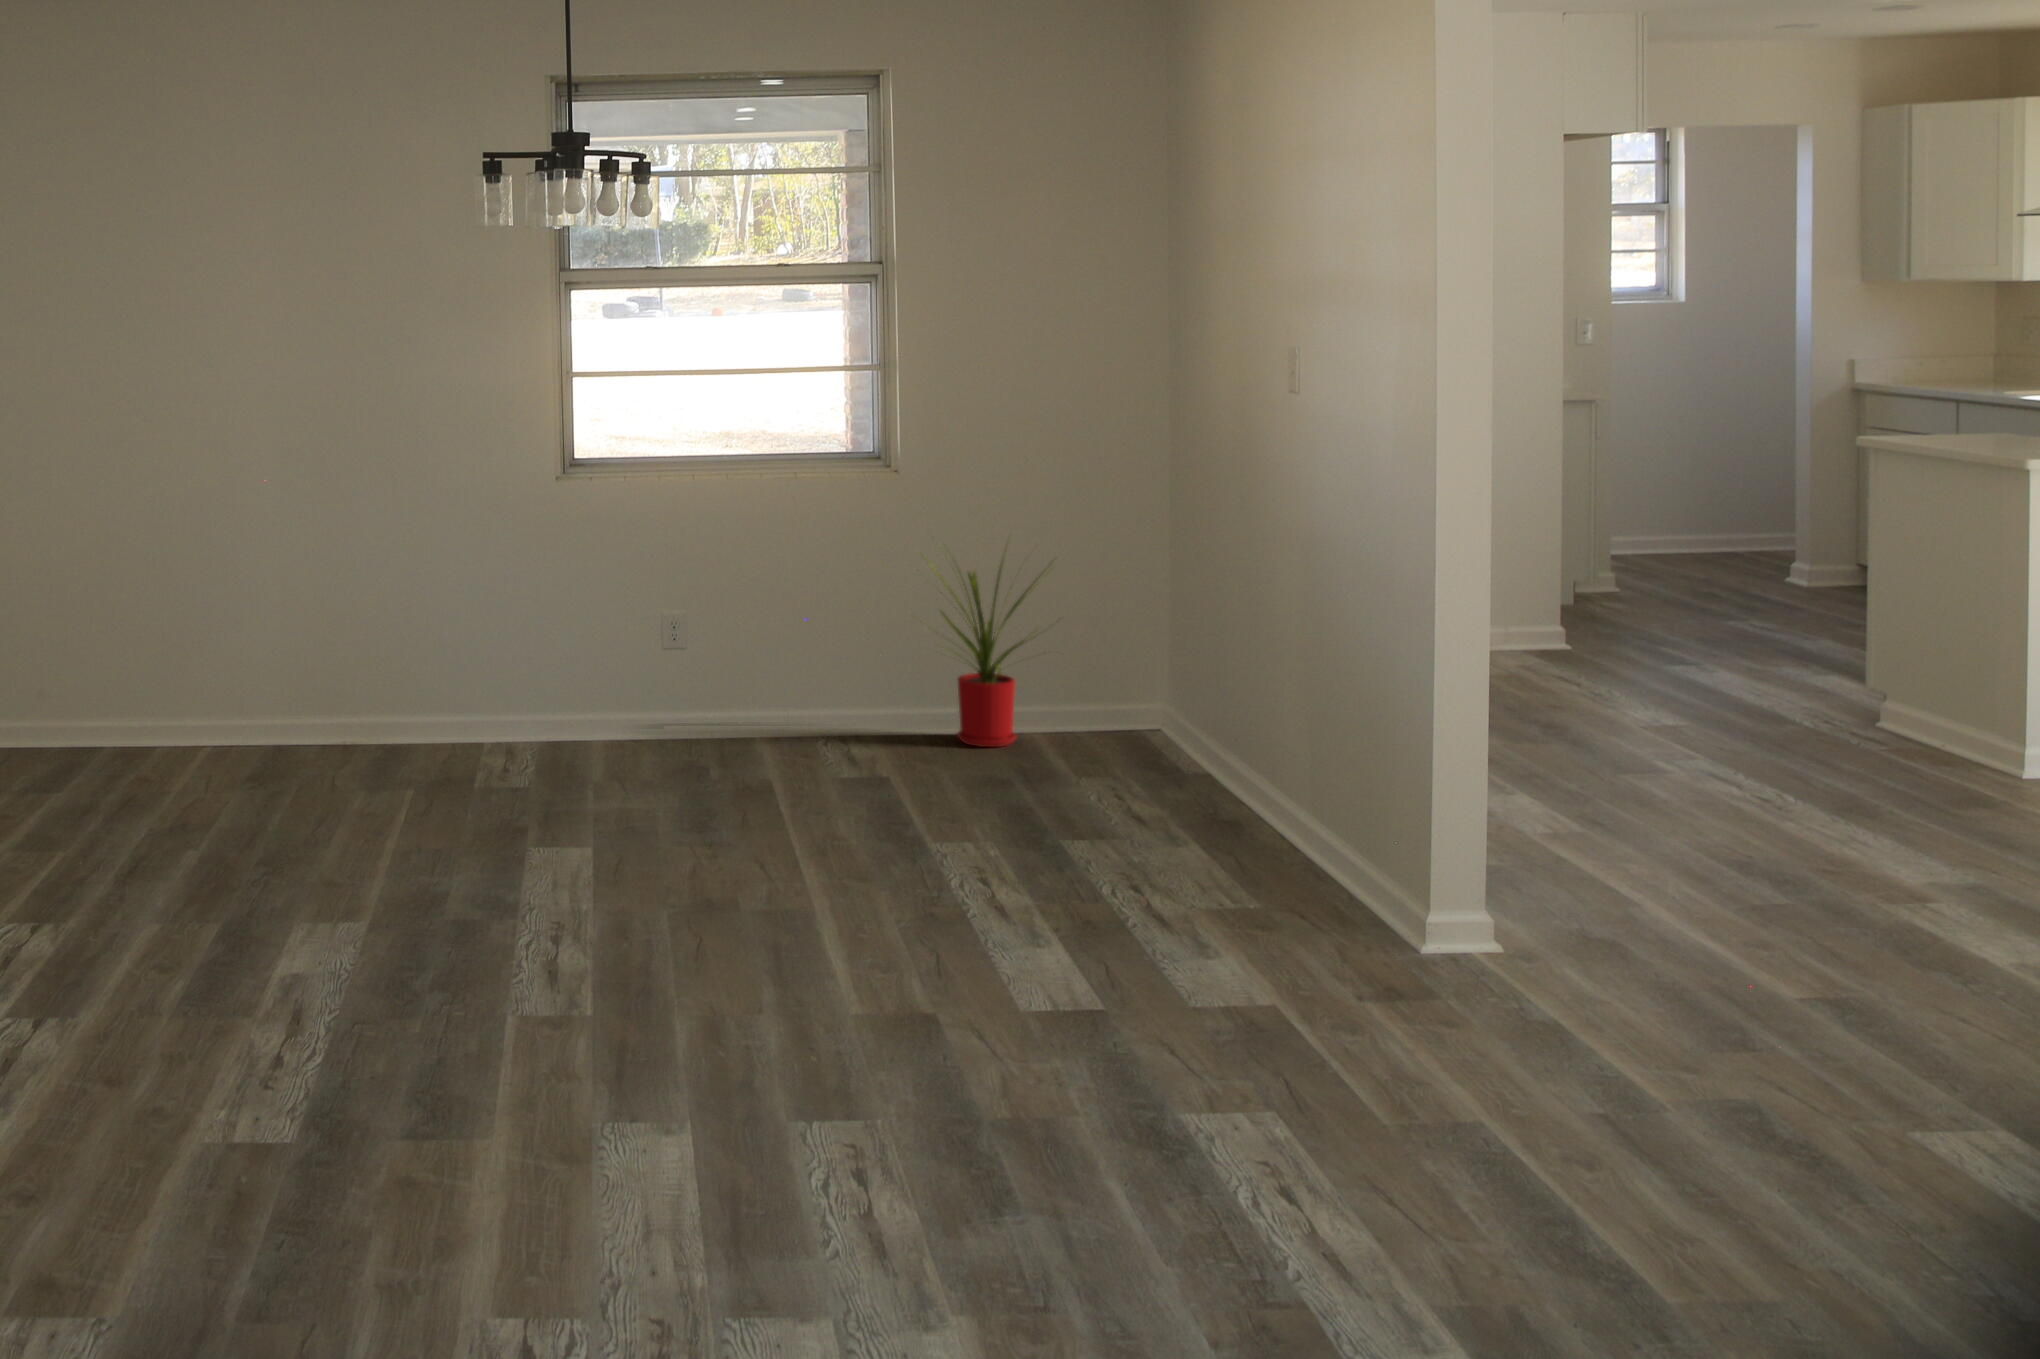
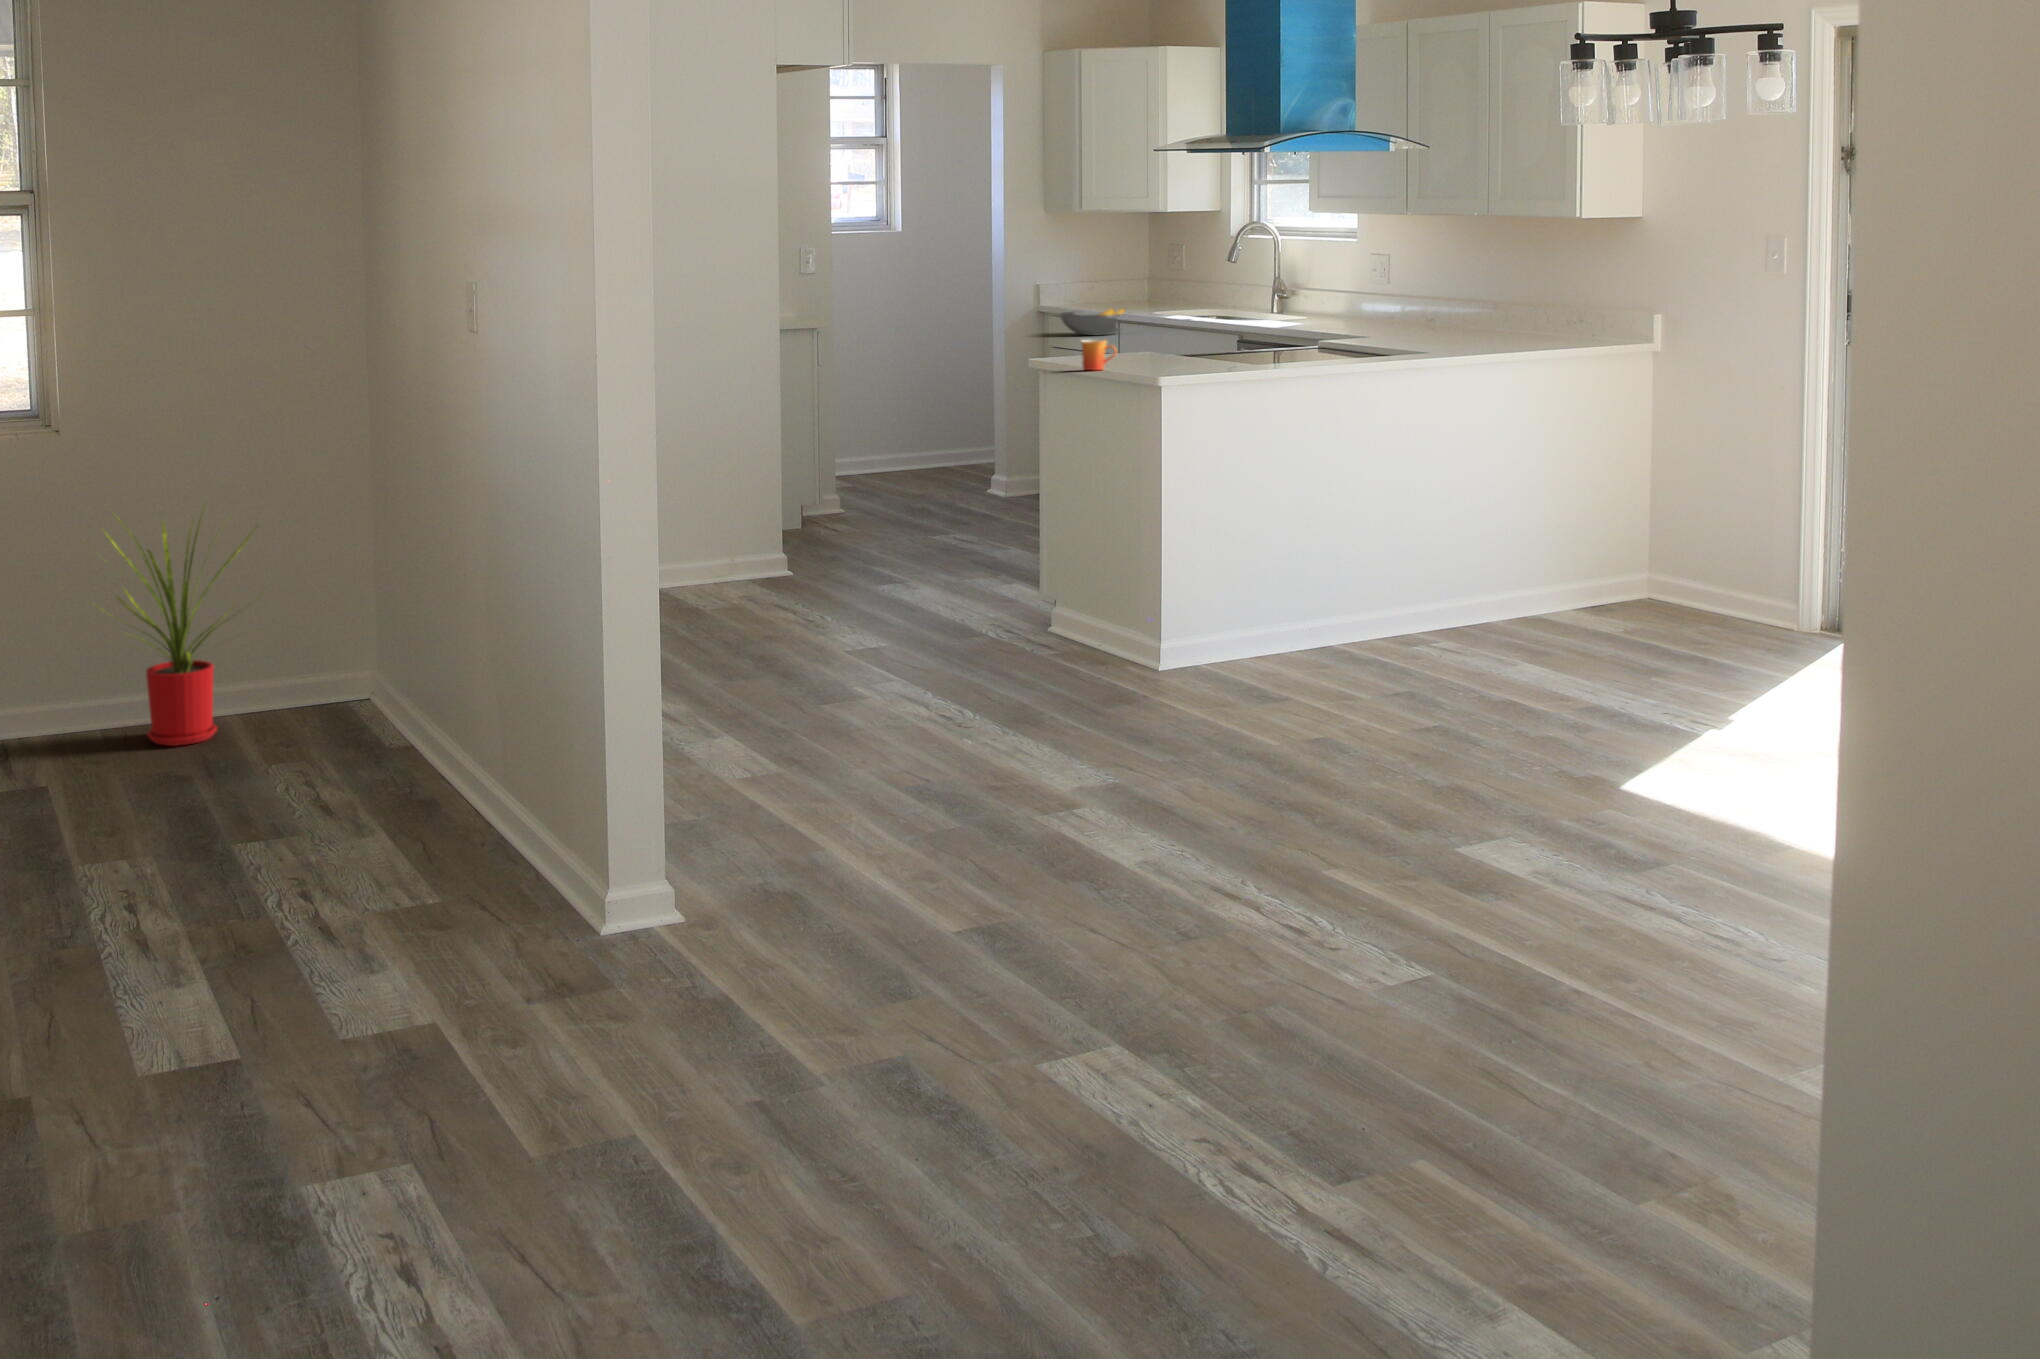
fruit bowl: none [1893,385,1997,415] -> present [1060,308,1126,335]
mug: none [1942,417,1991,450] -> present [1081,340,1116,370]

